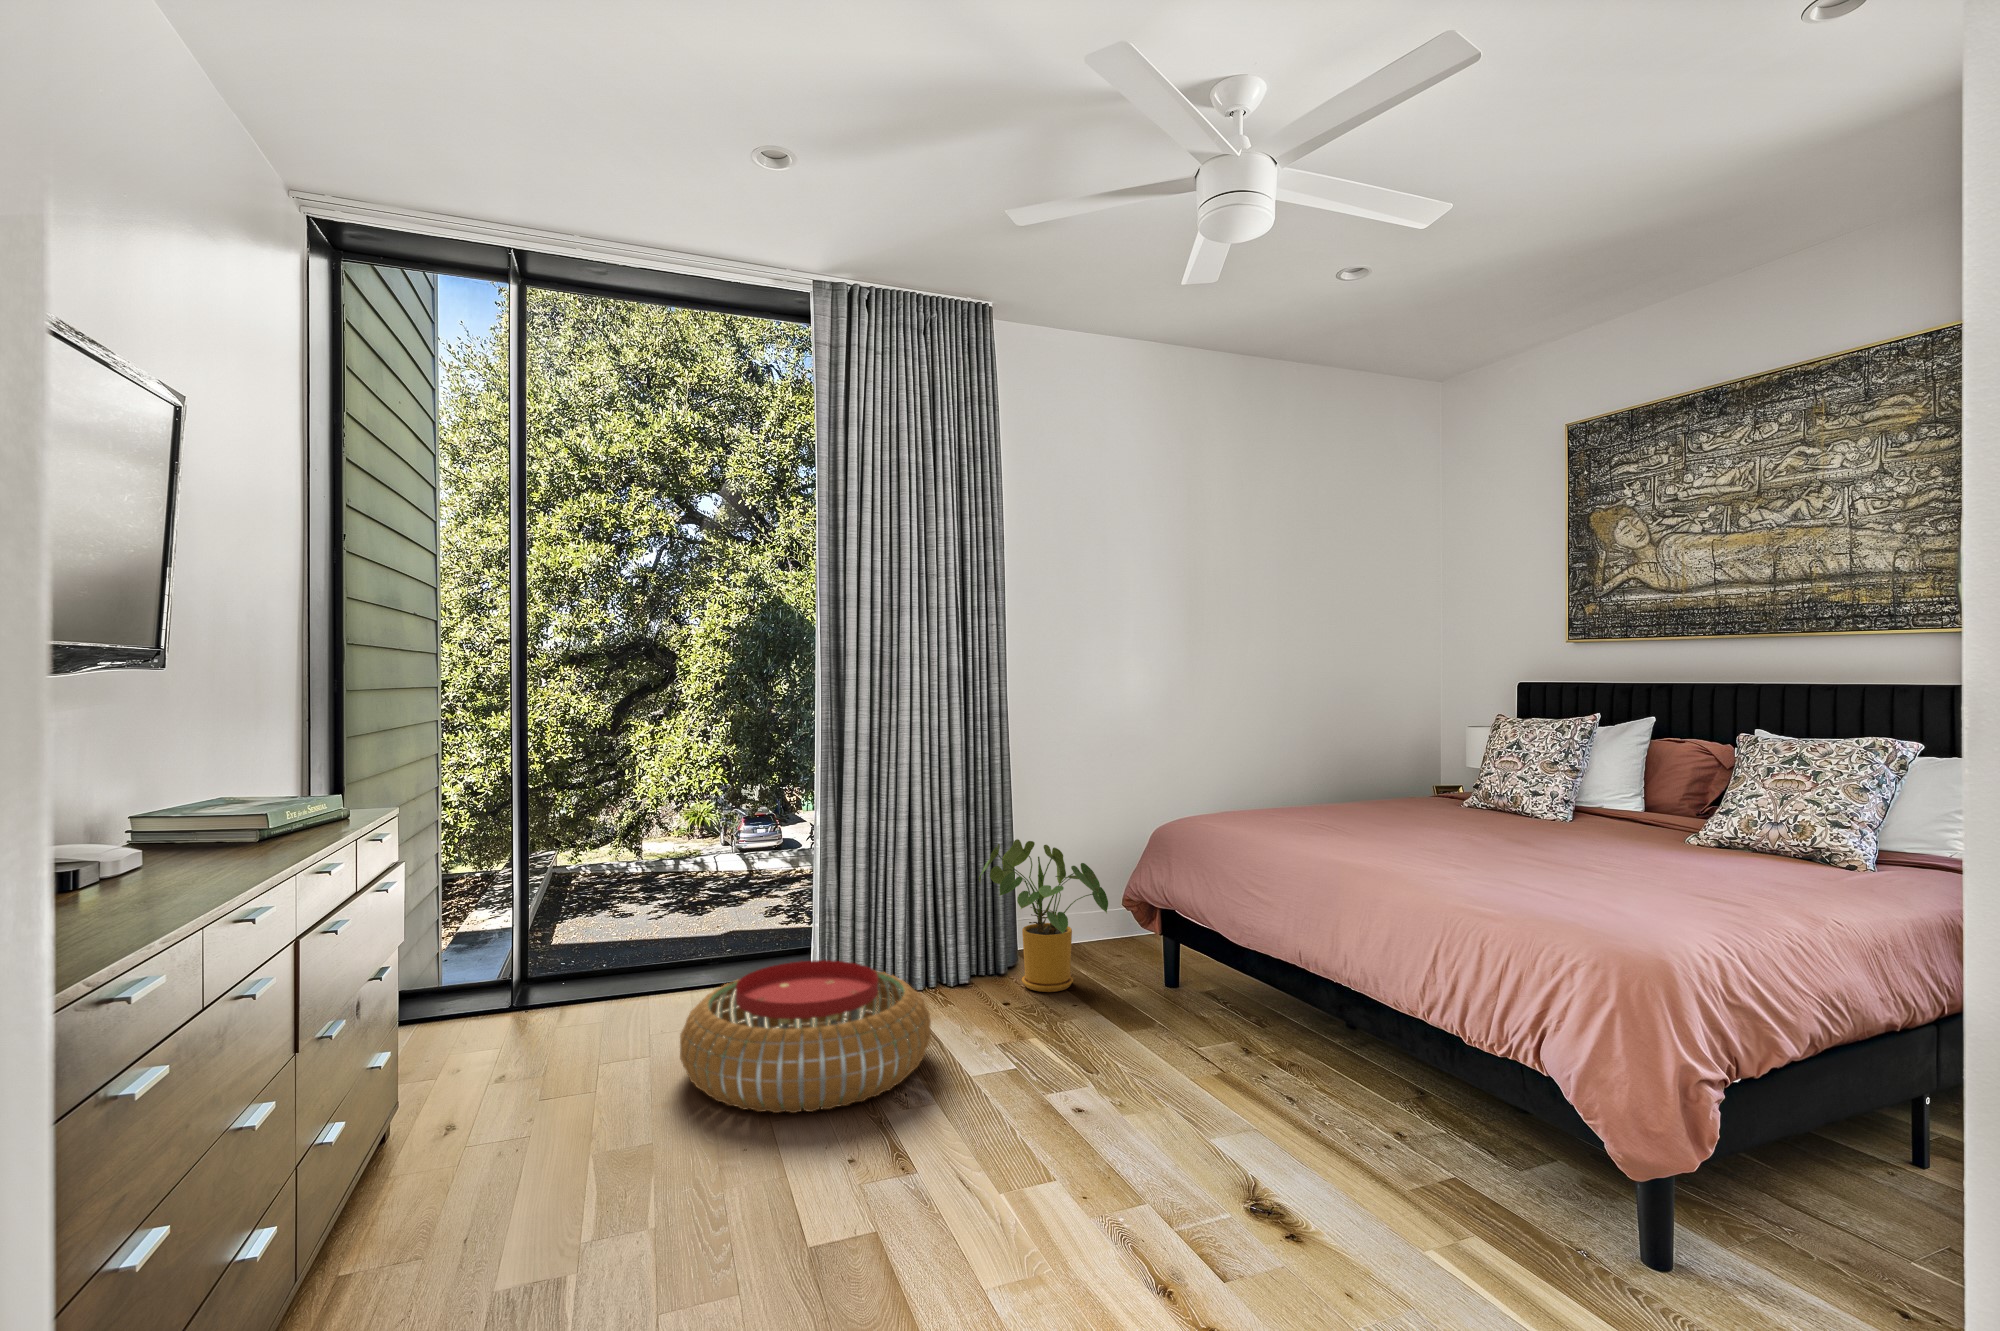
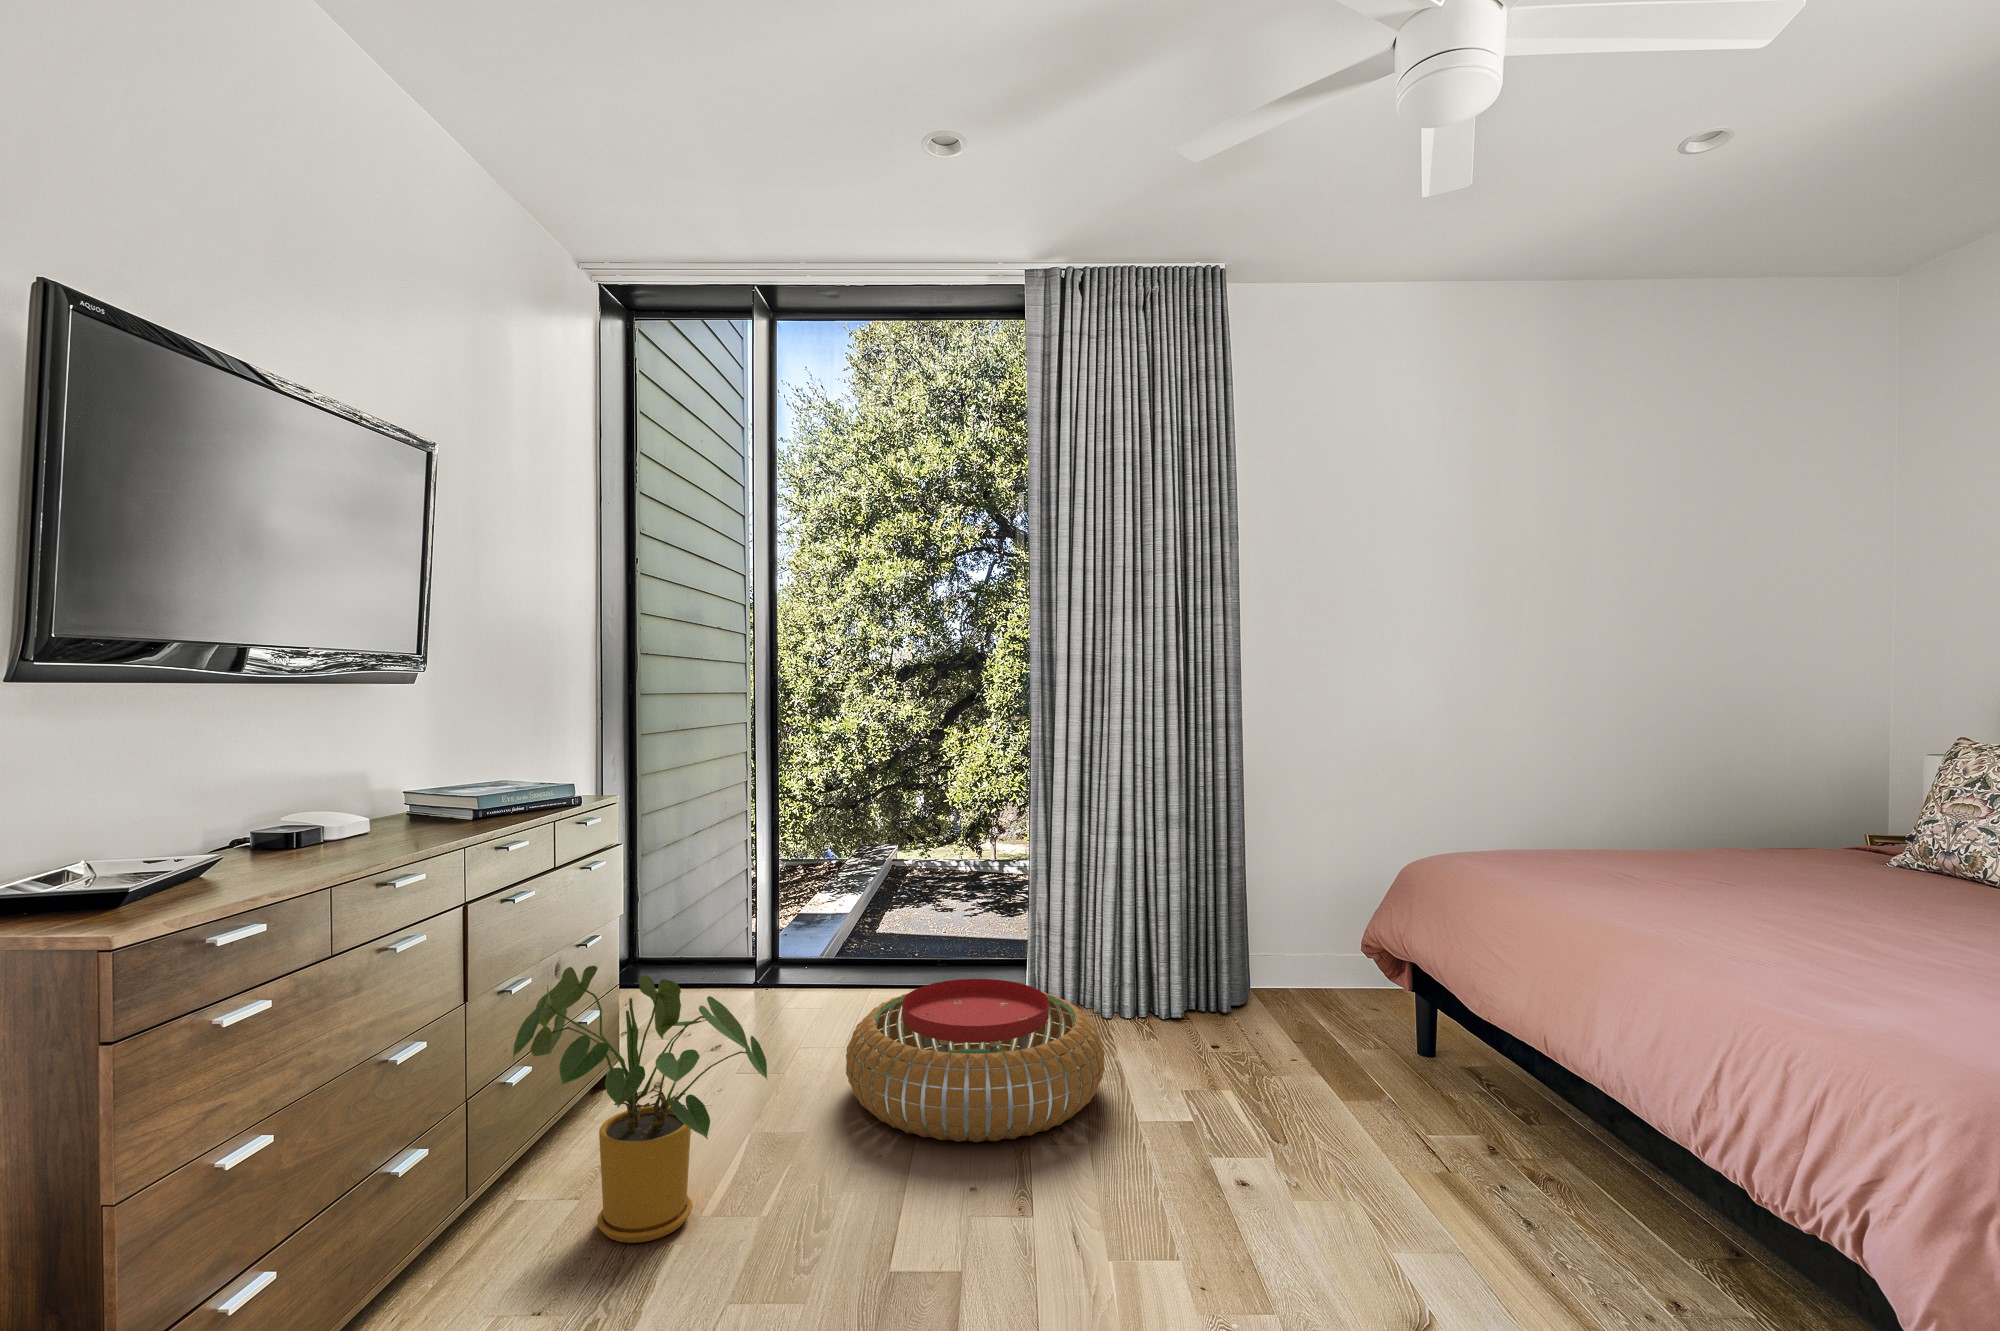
house plant: present [979,839,1108,992] -> present [513,966,768,1243]

